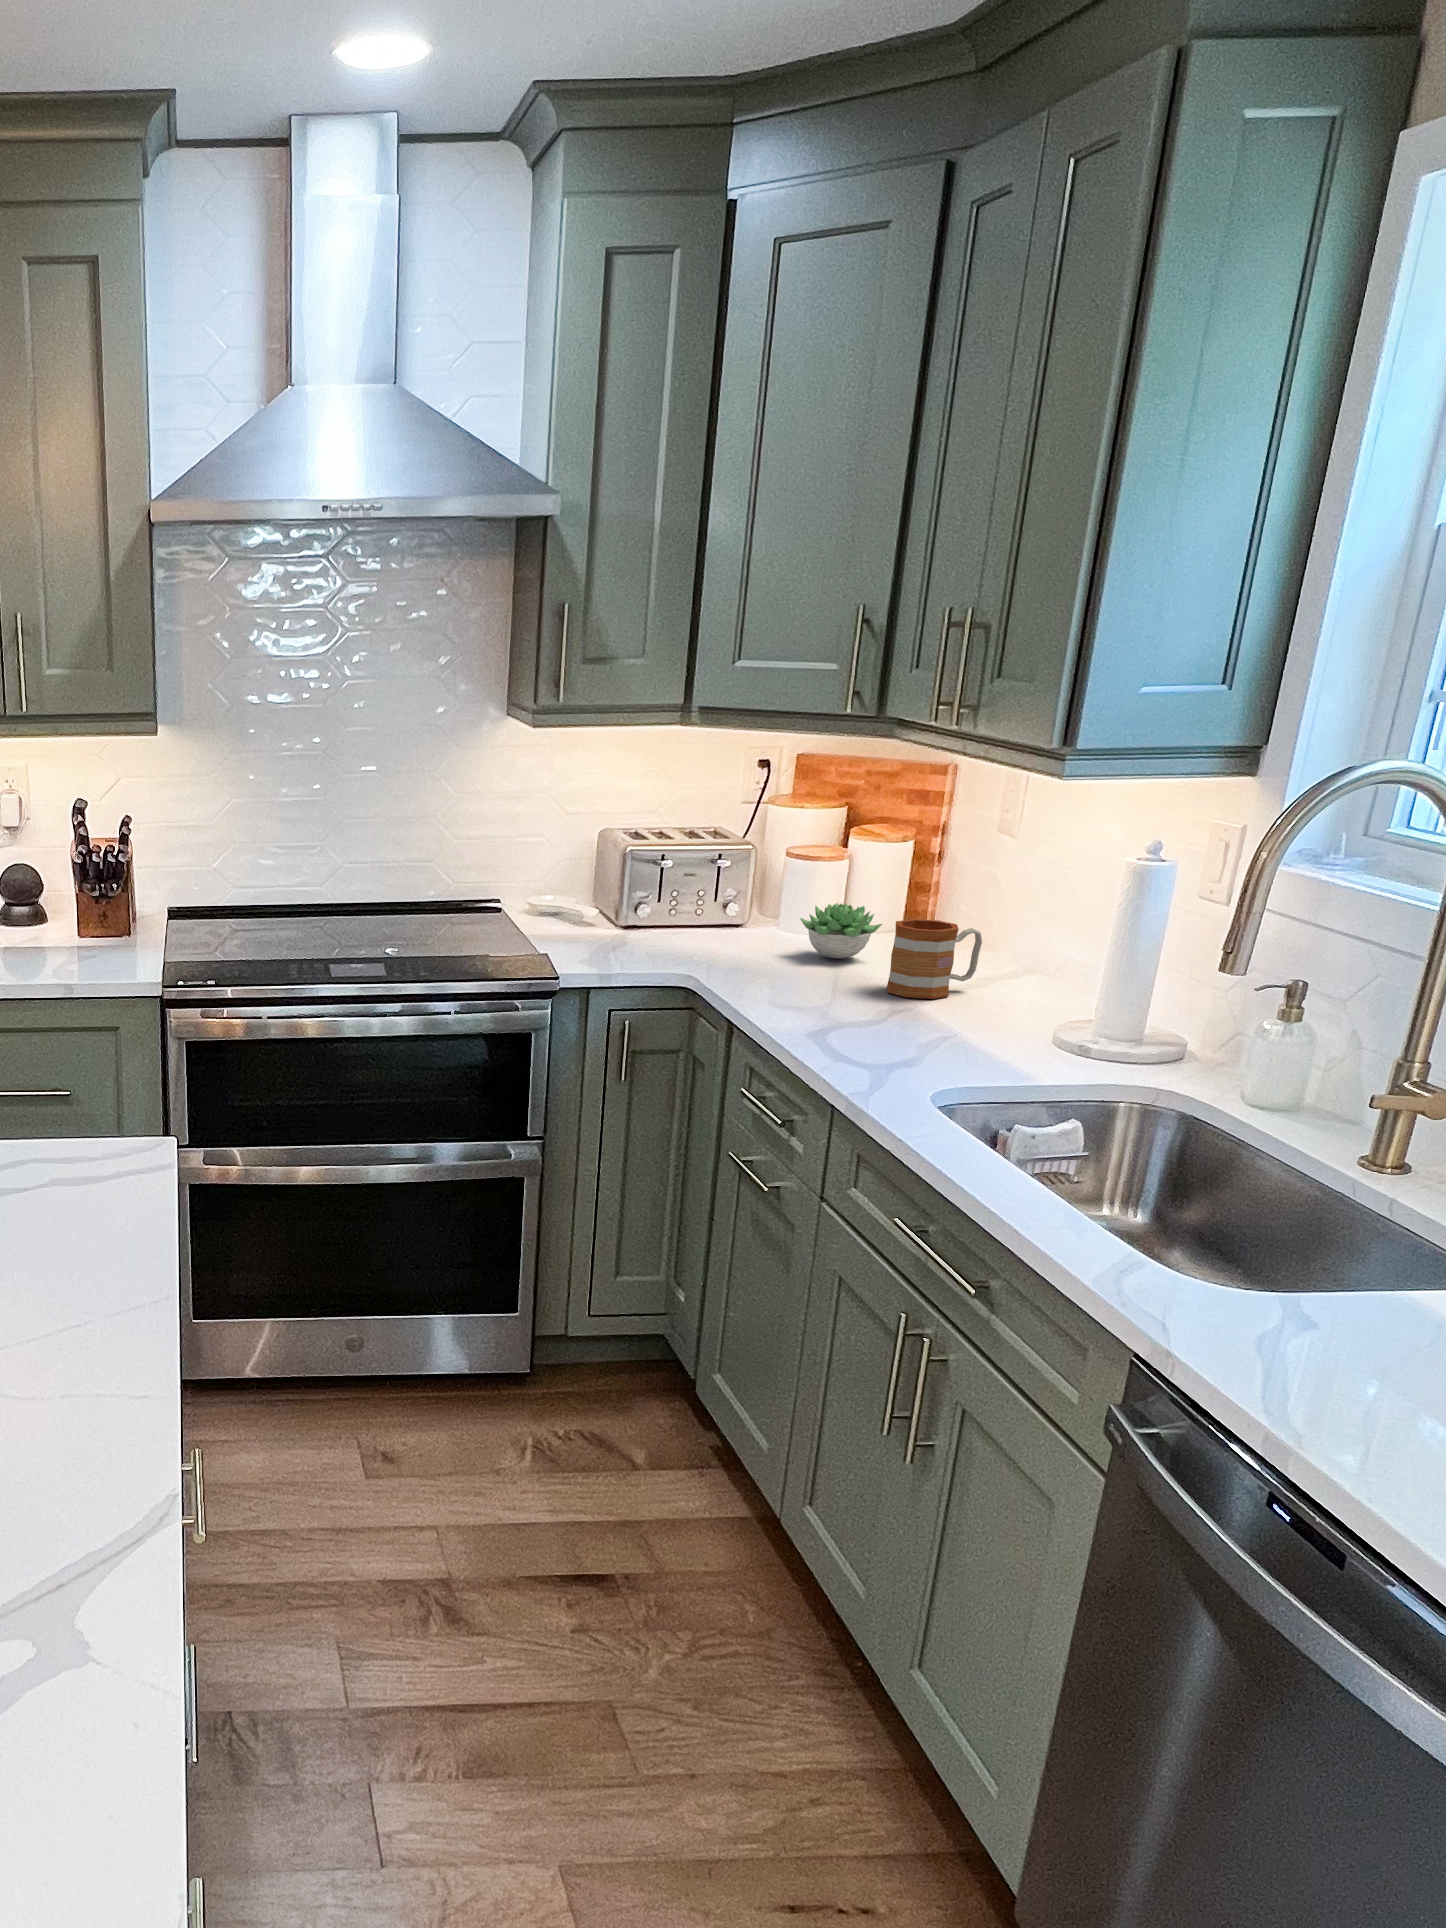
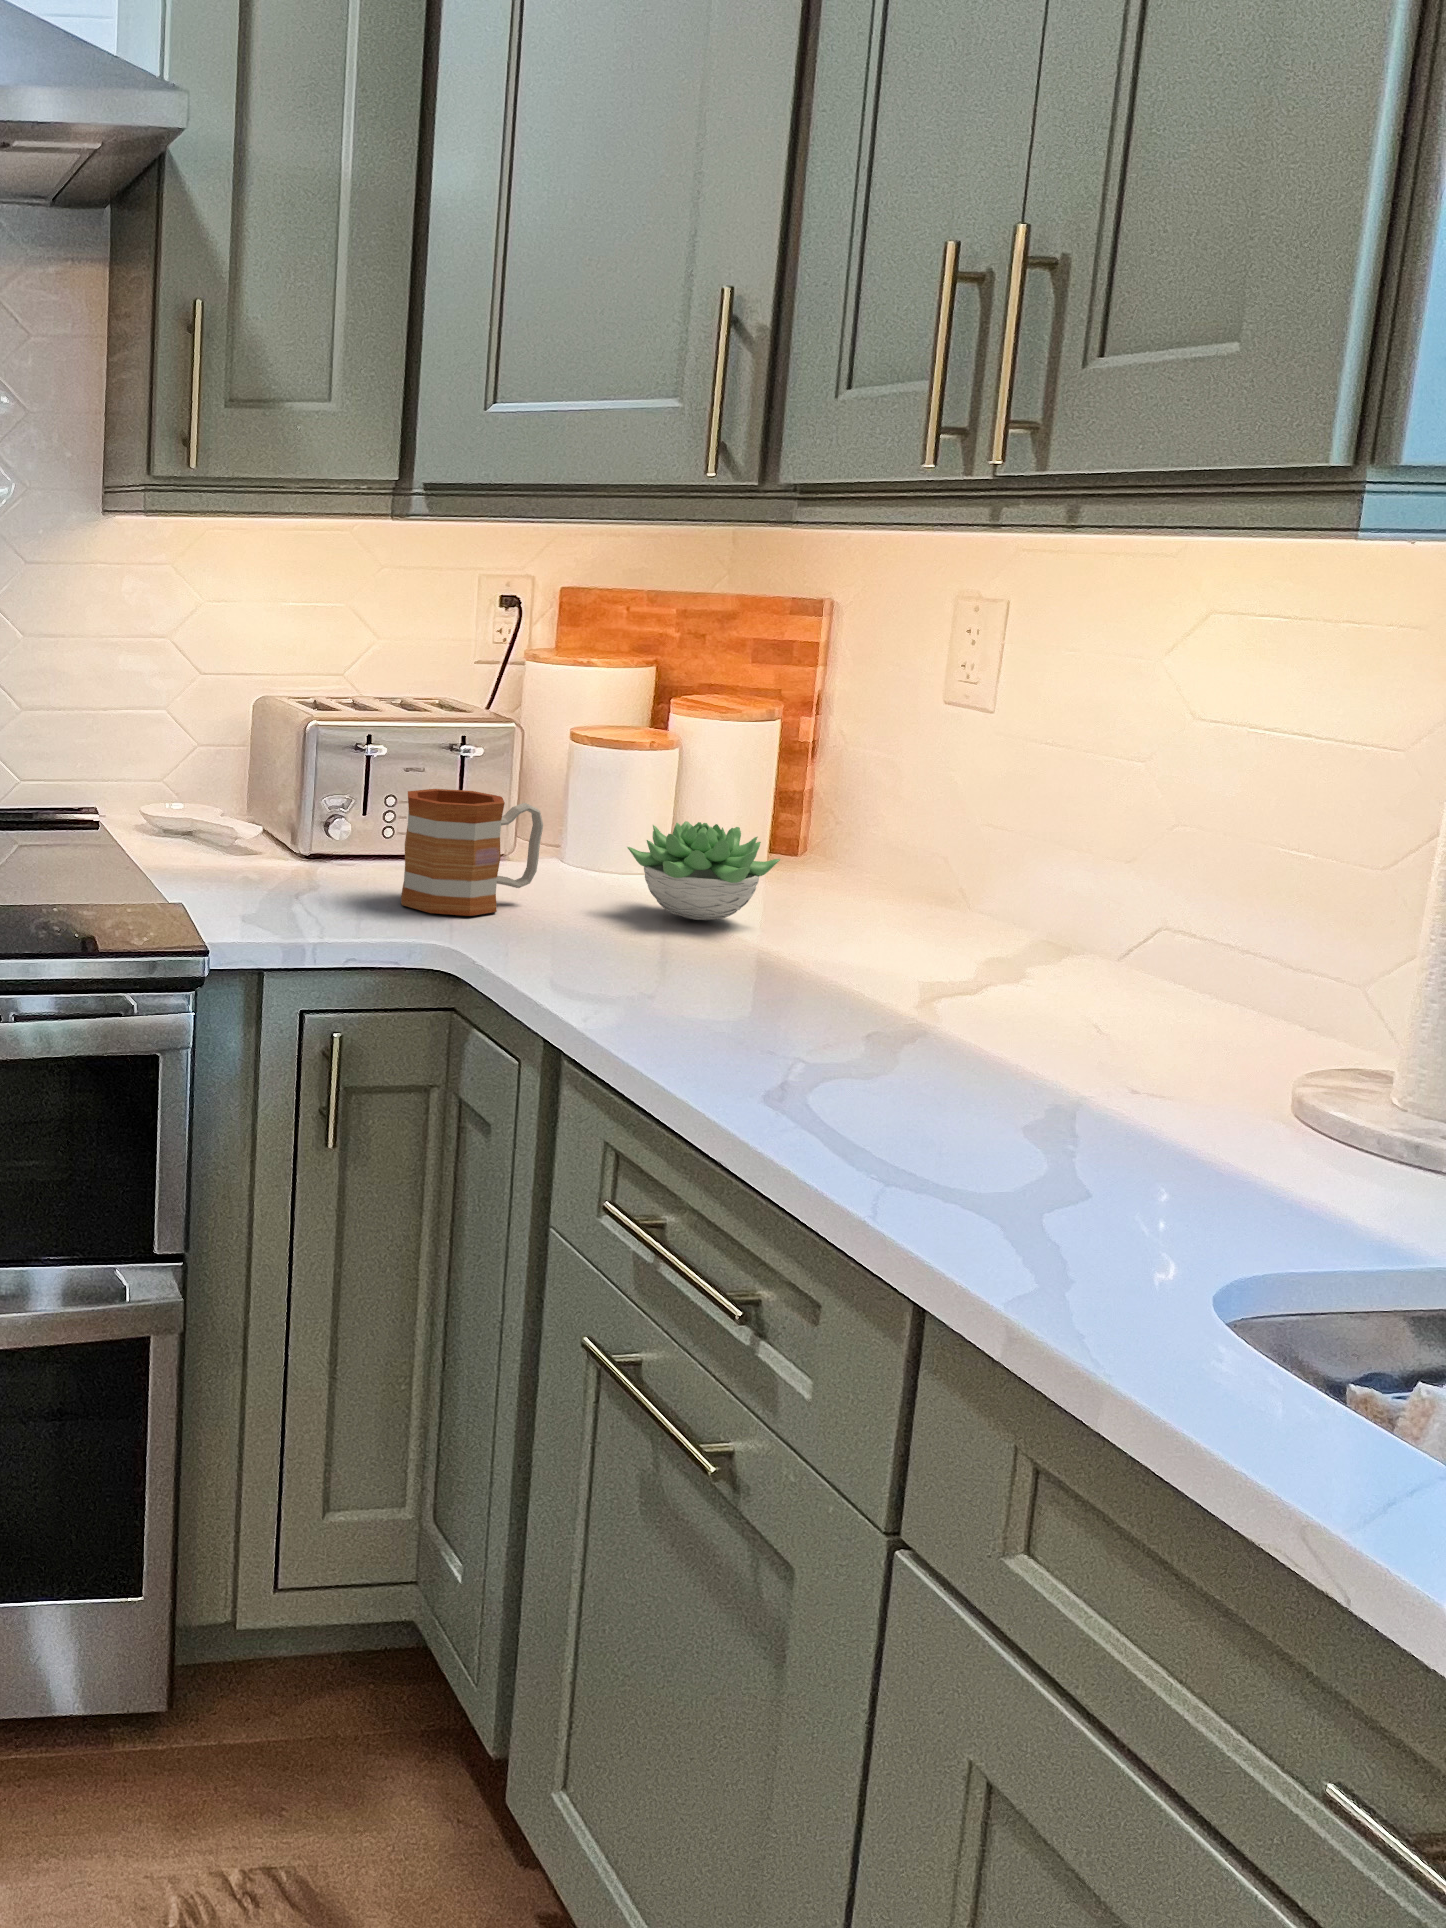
mug: present [887,919,982,999] -> present [401,789,543,916]

